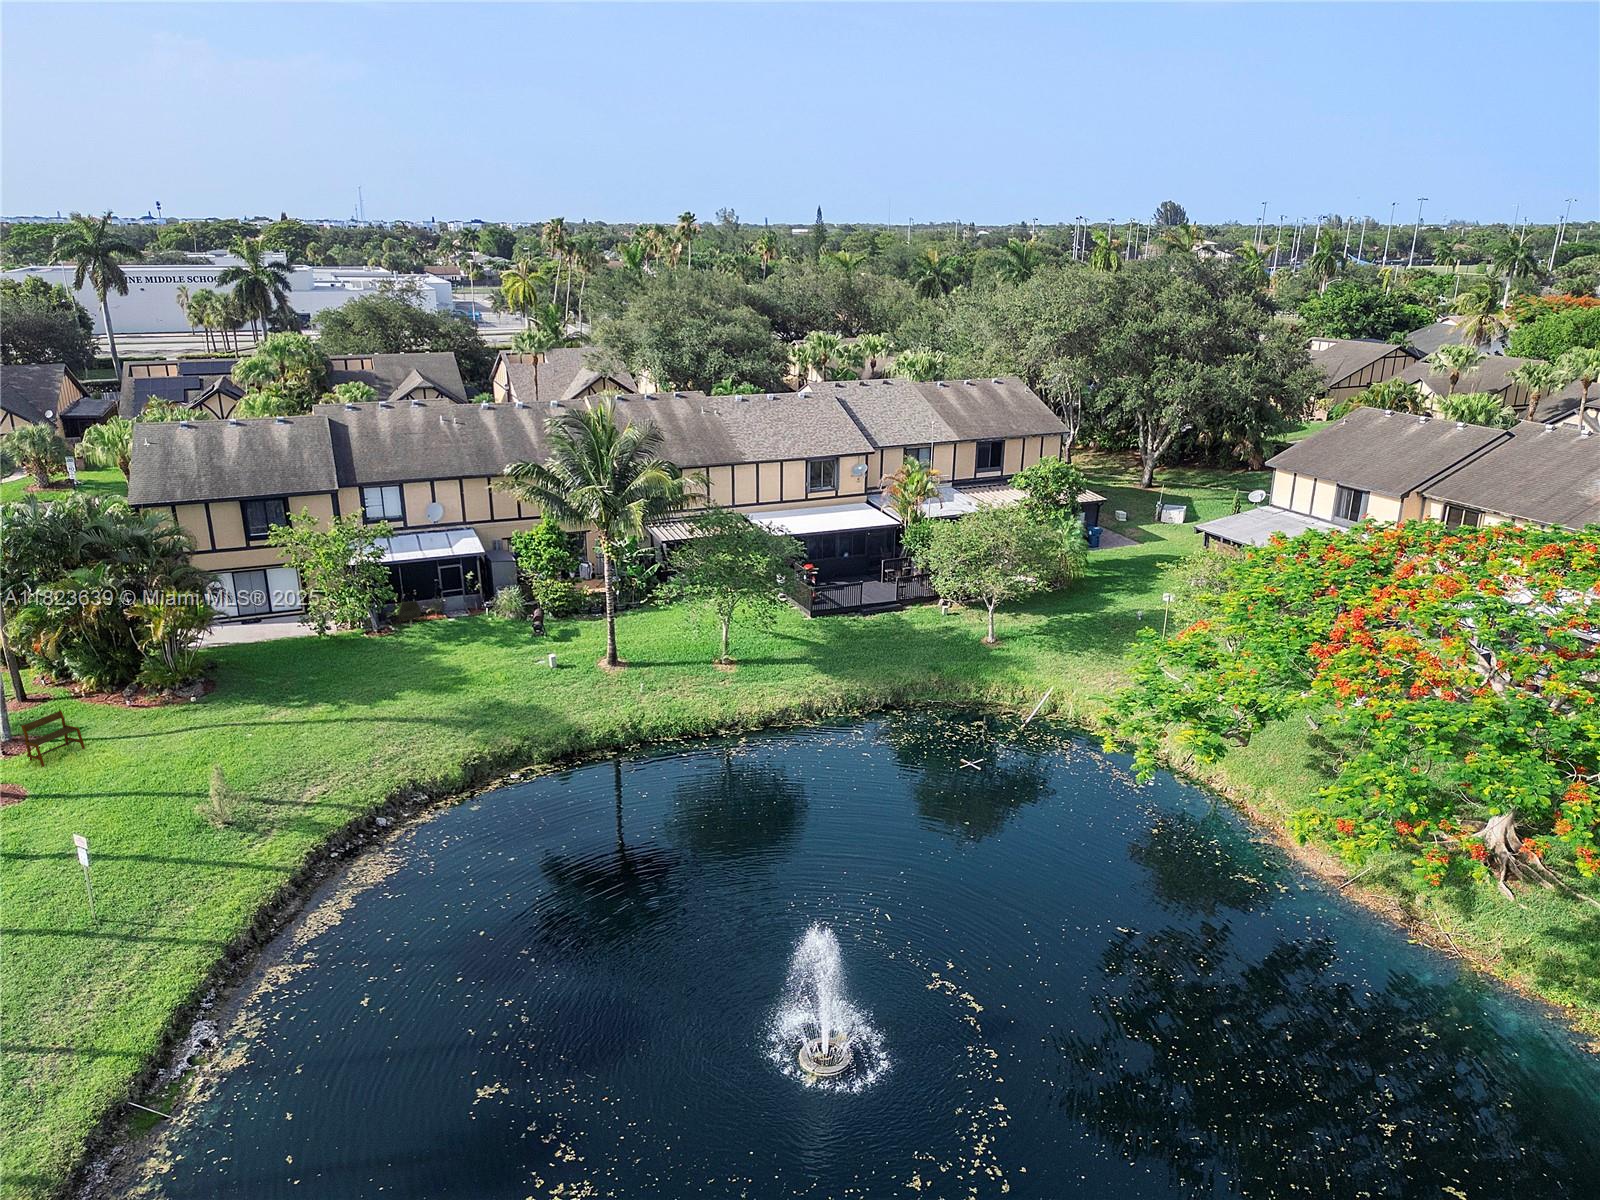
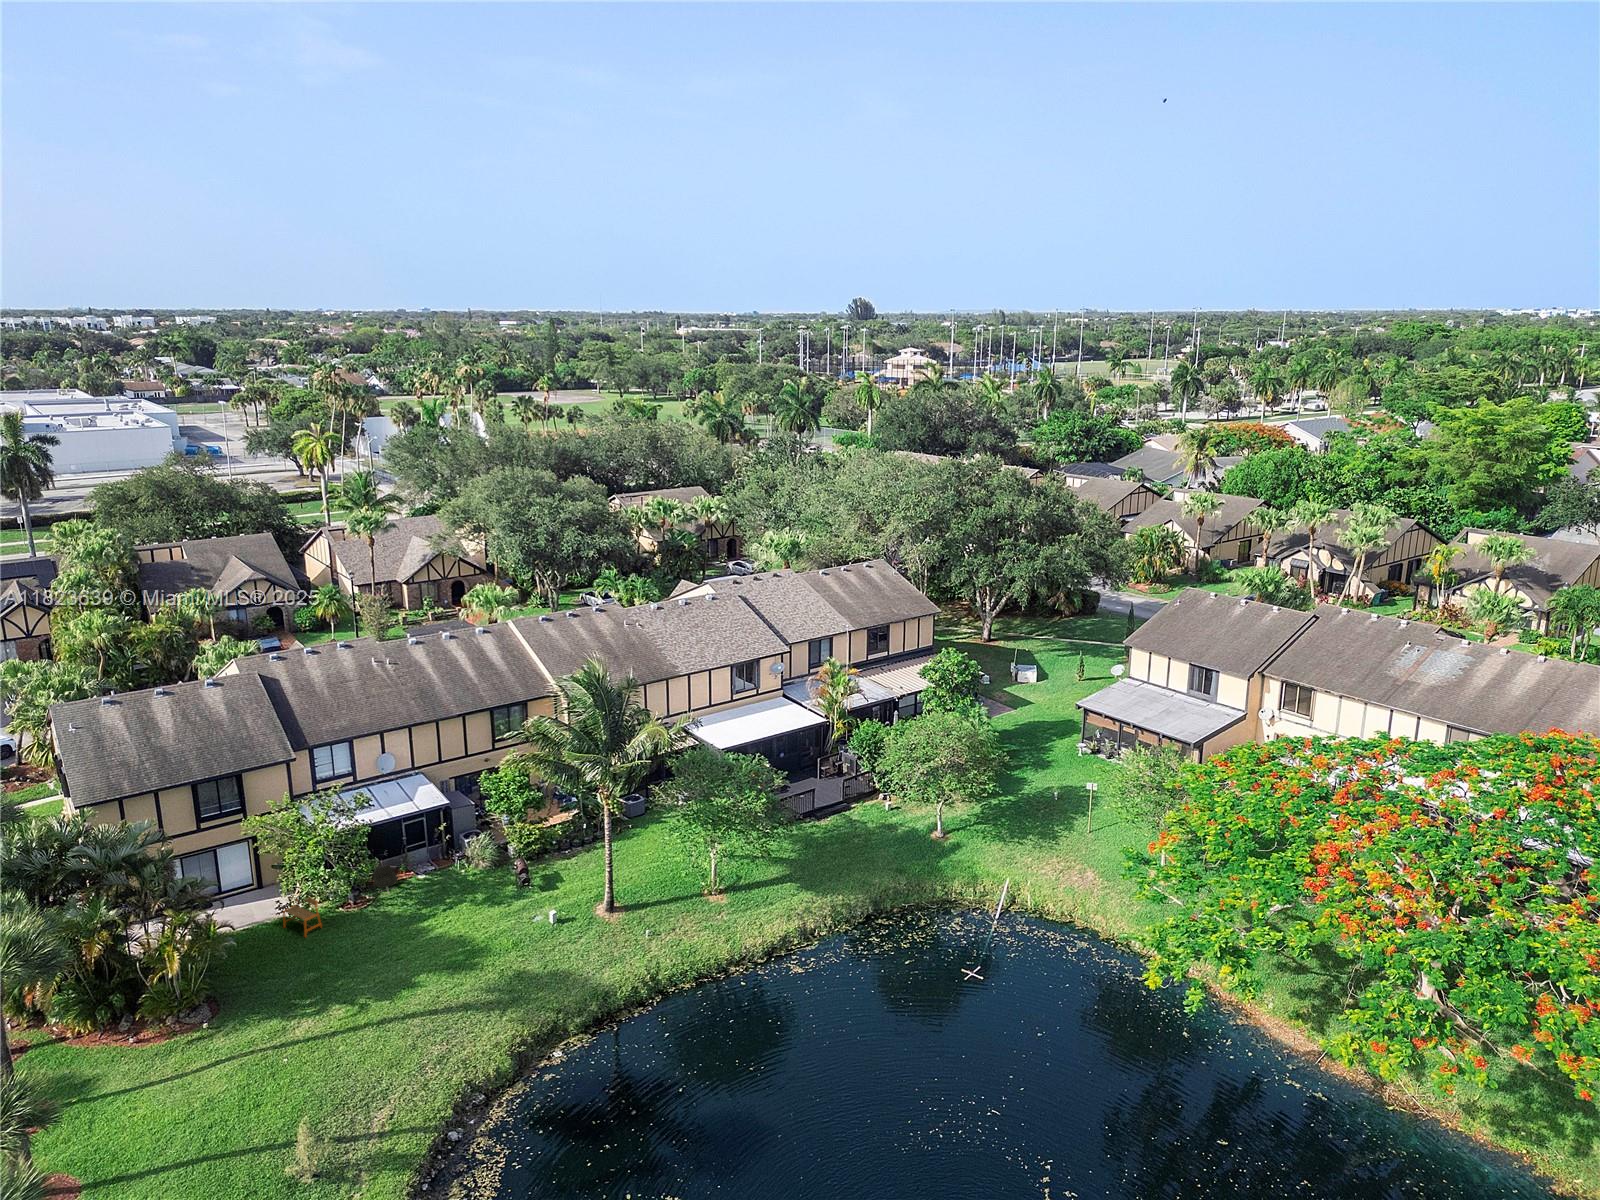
bench: present [21,710,85,767] -> present [283,898,322,937]

